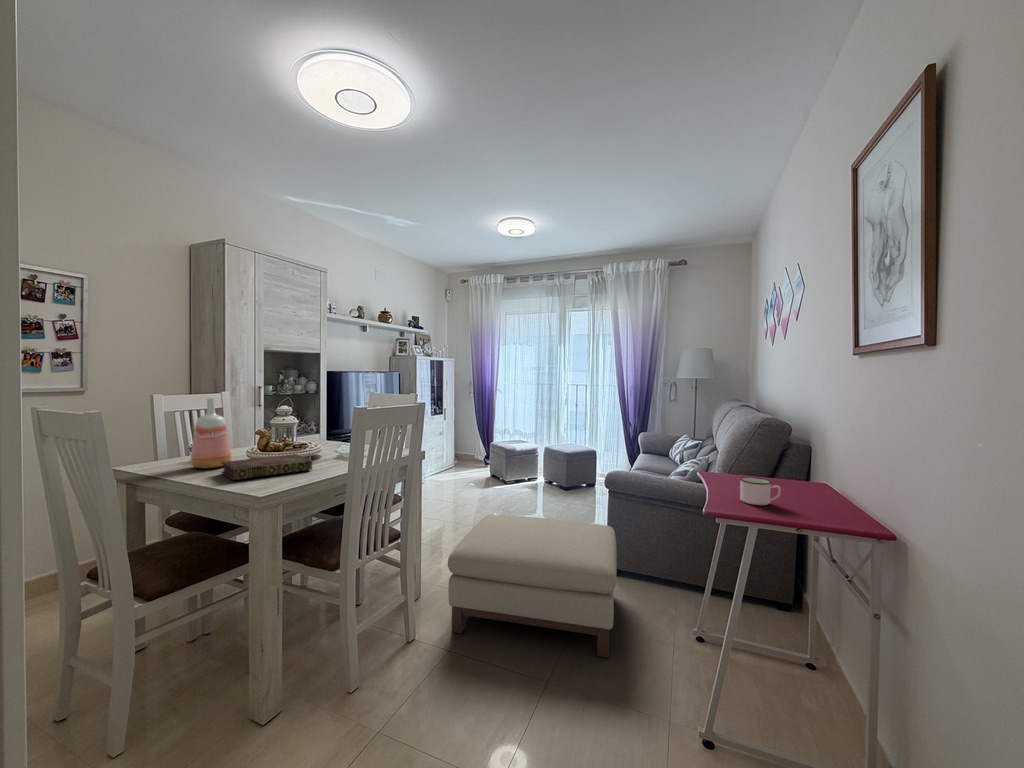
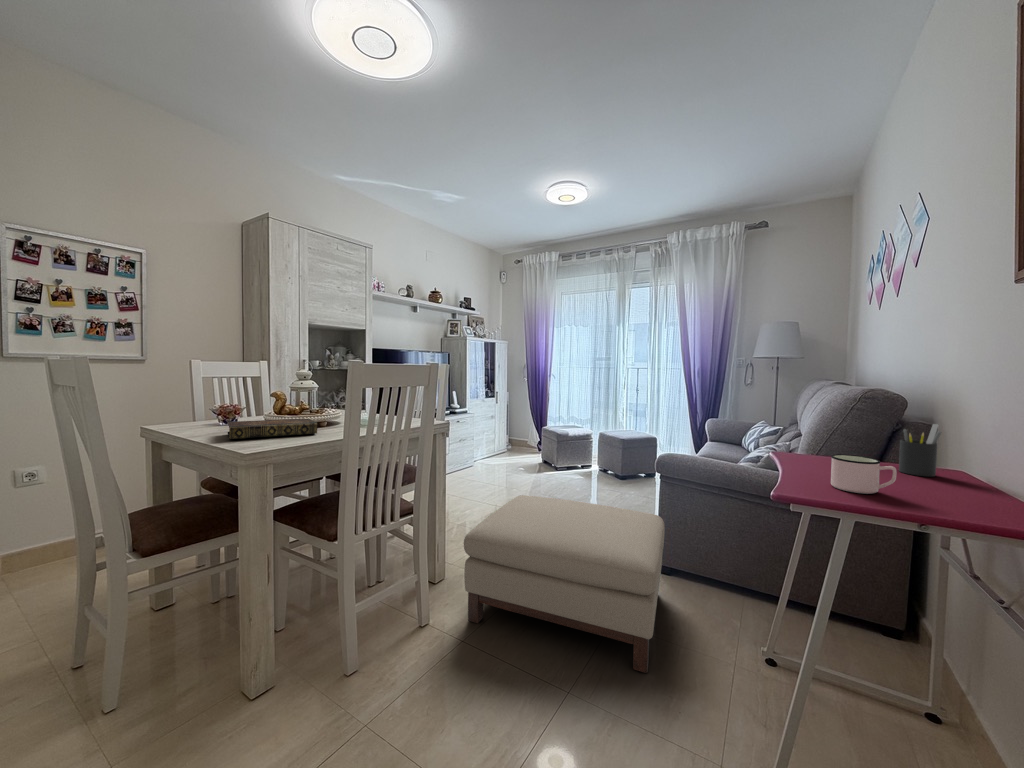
vase: present [191,398,231,468] -> none [206,358,248,429]
pen holder: none [784,451,810,489] -> present [899,424,941,476]

